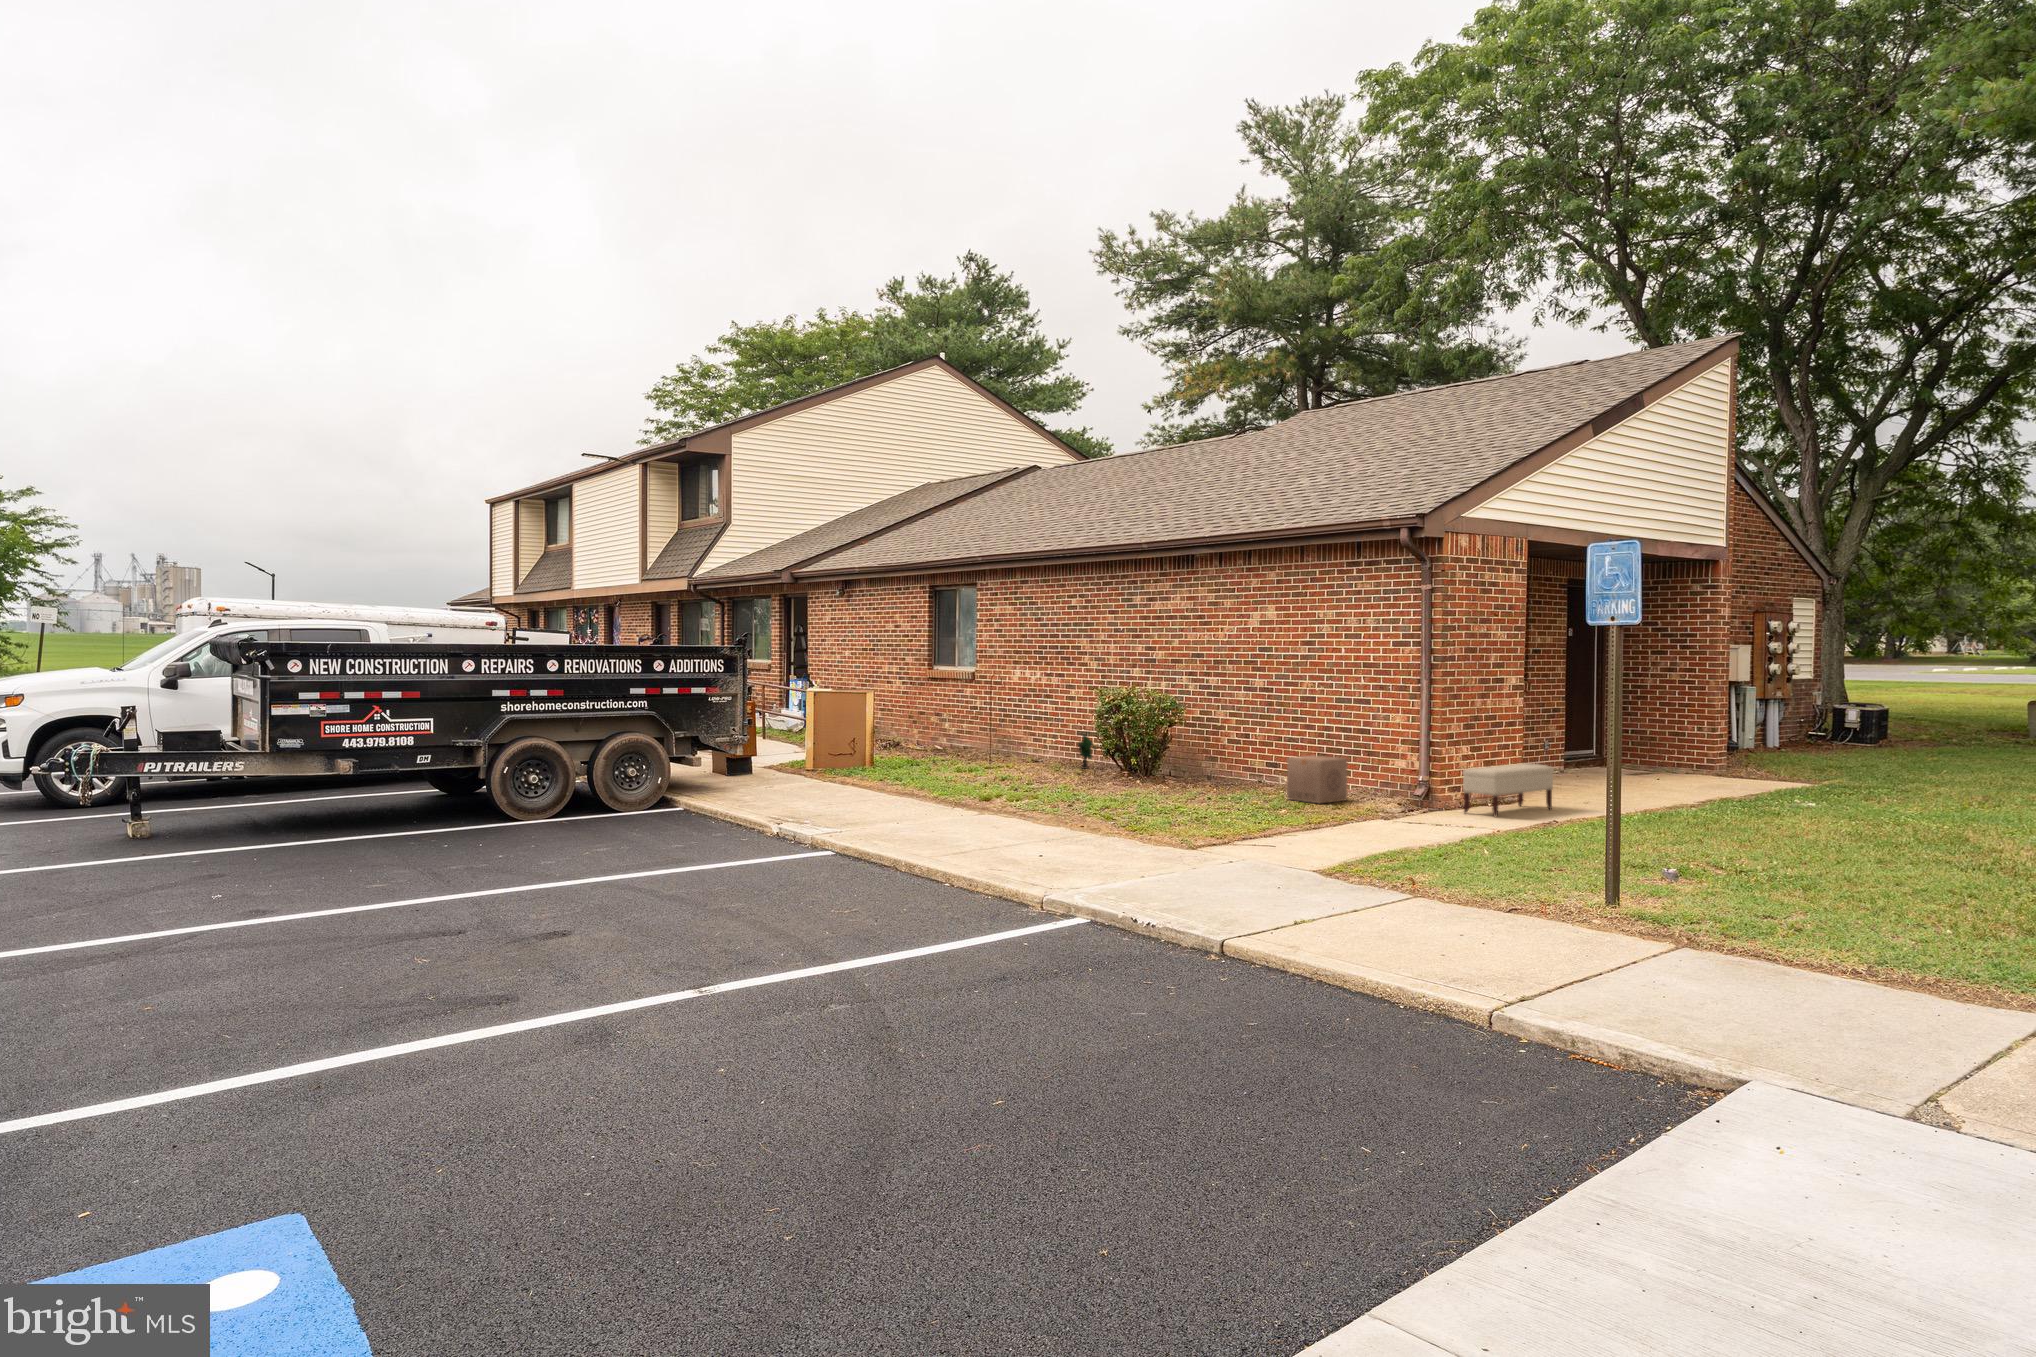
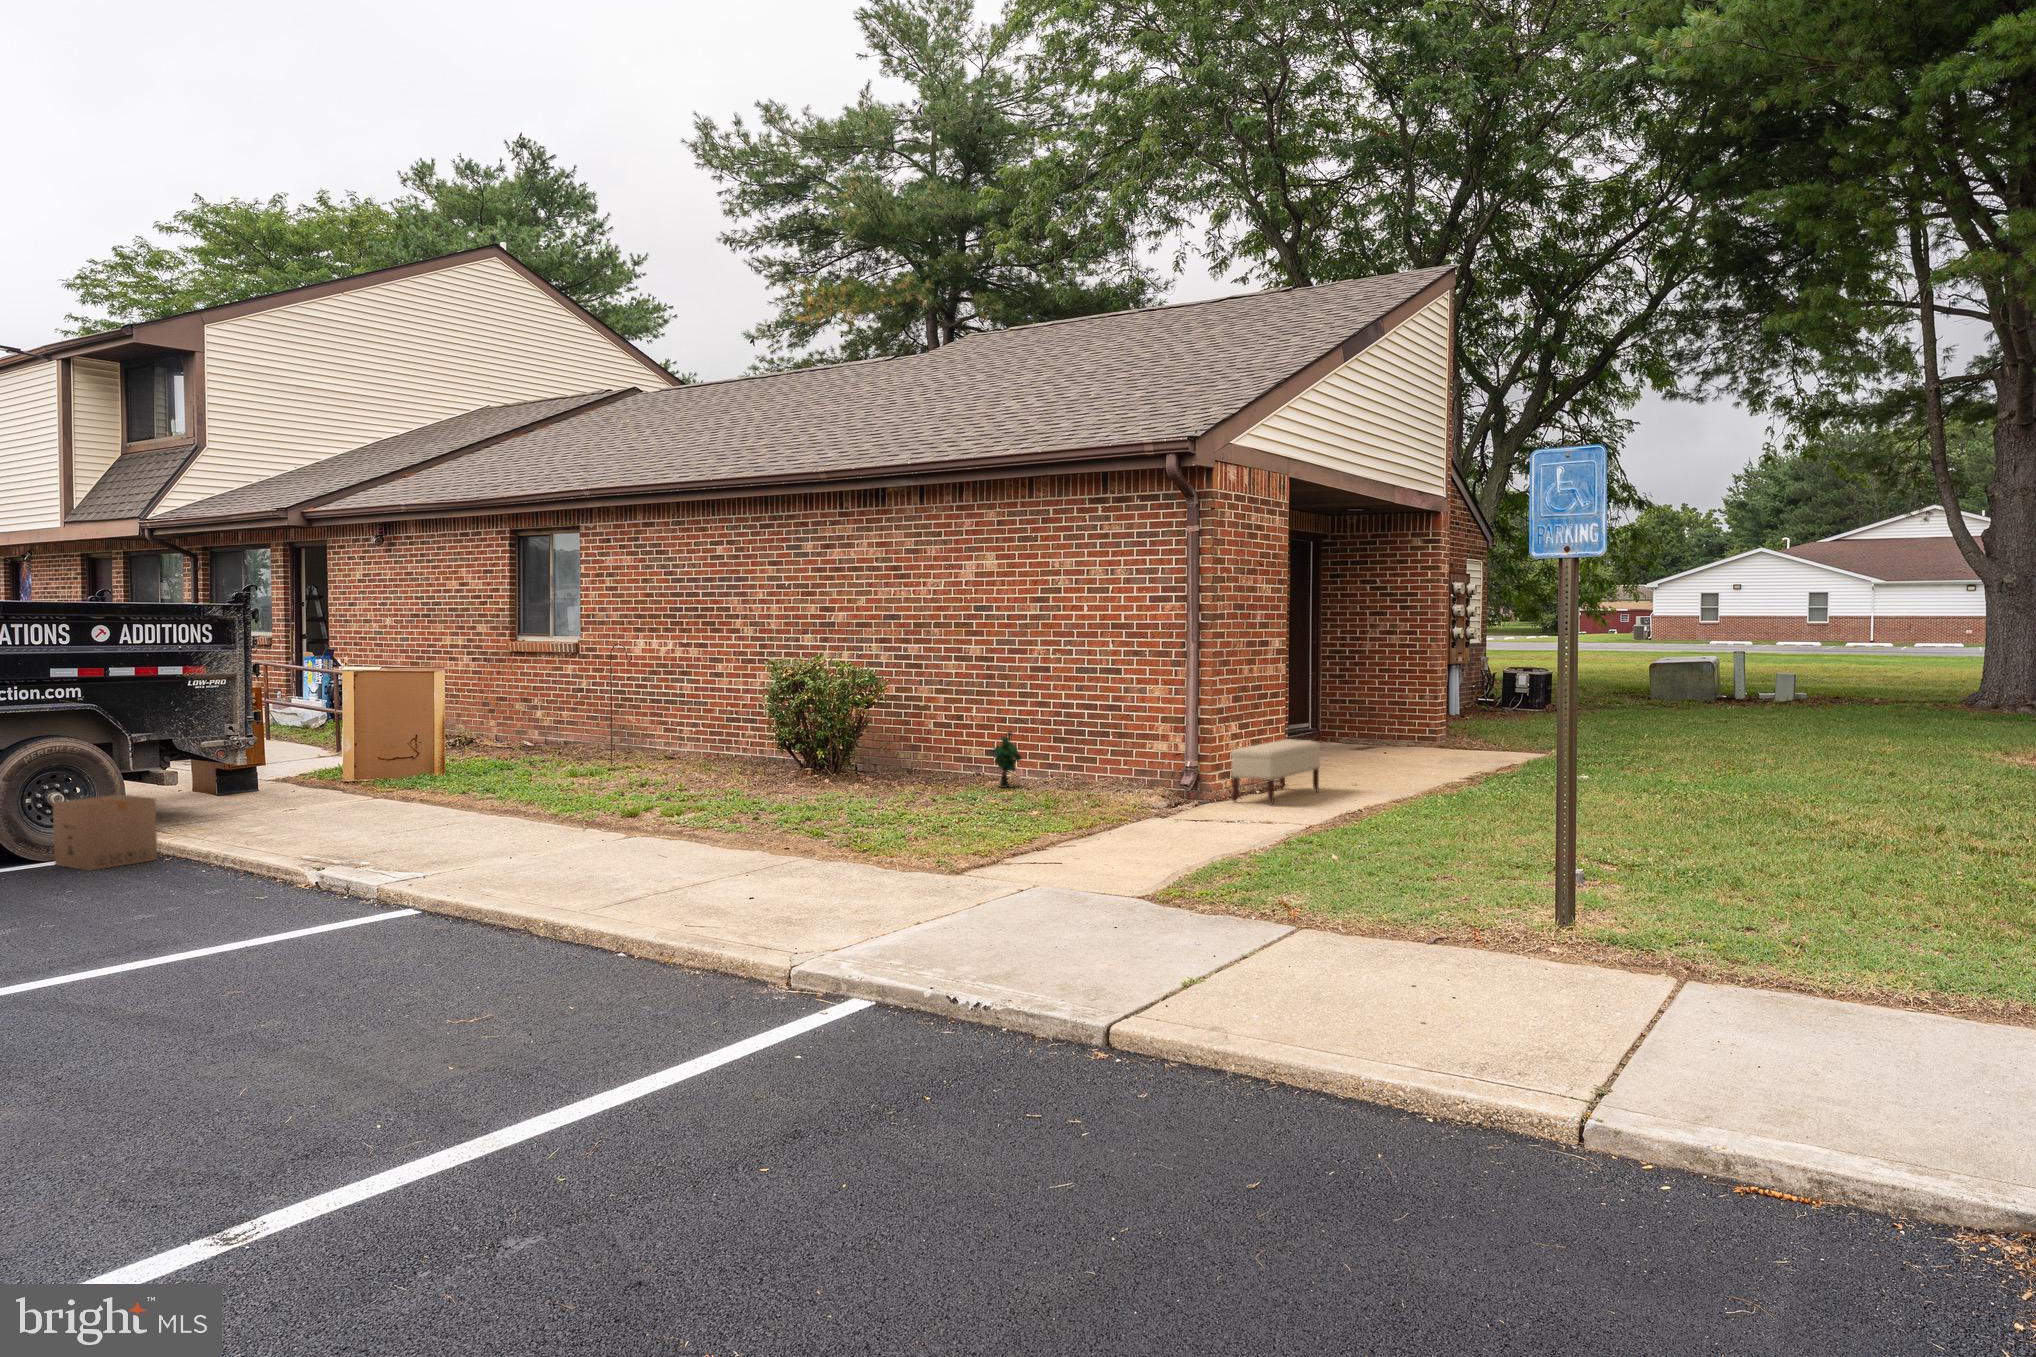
decorative plant: present [1078,732,1096,769] -> present [993,732,1022,788]
cardboard box: present [1287,756,1348,803] -> present [53,794,157,871]

